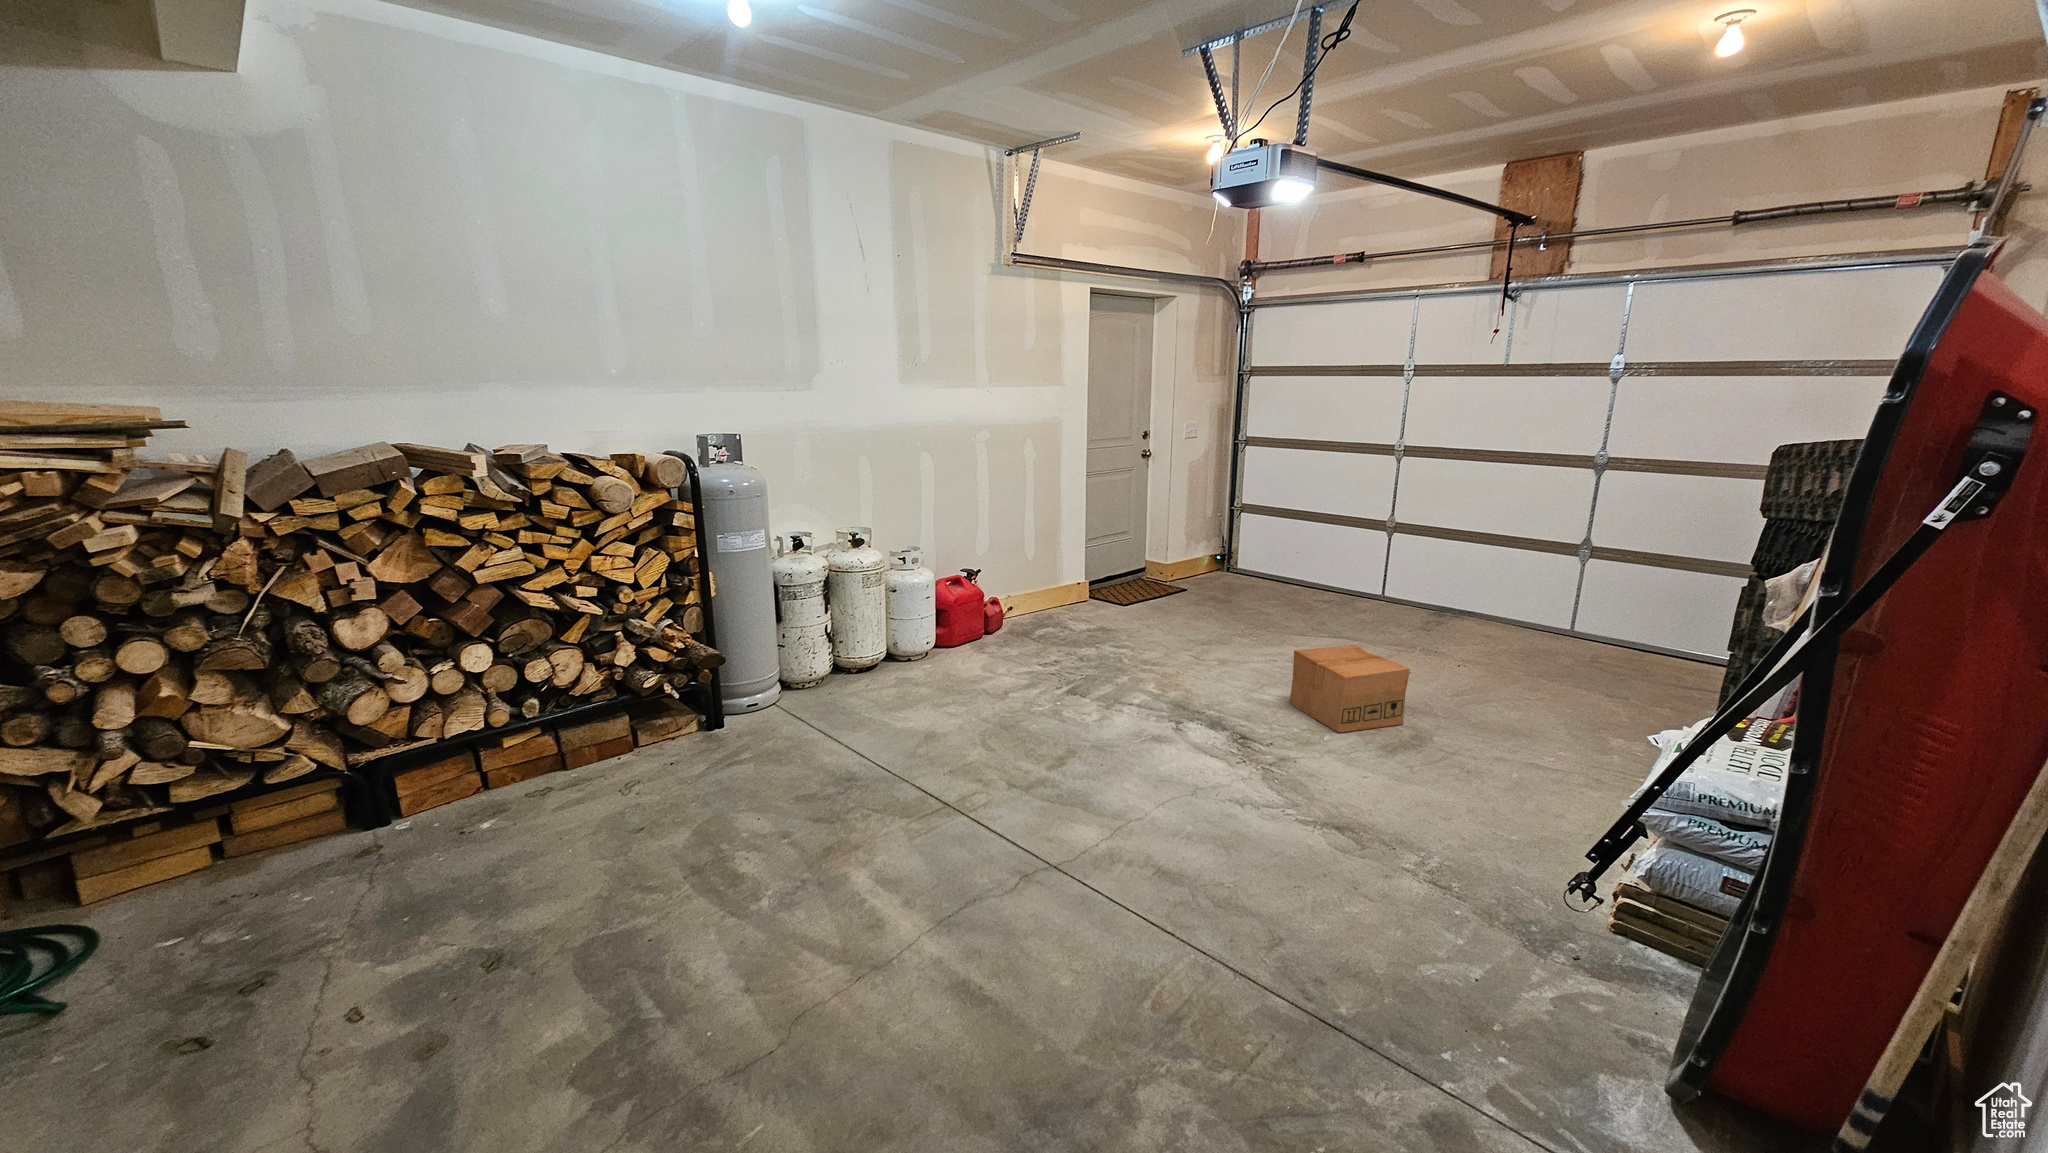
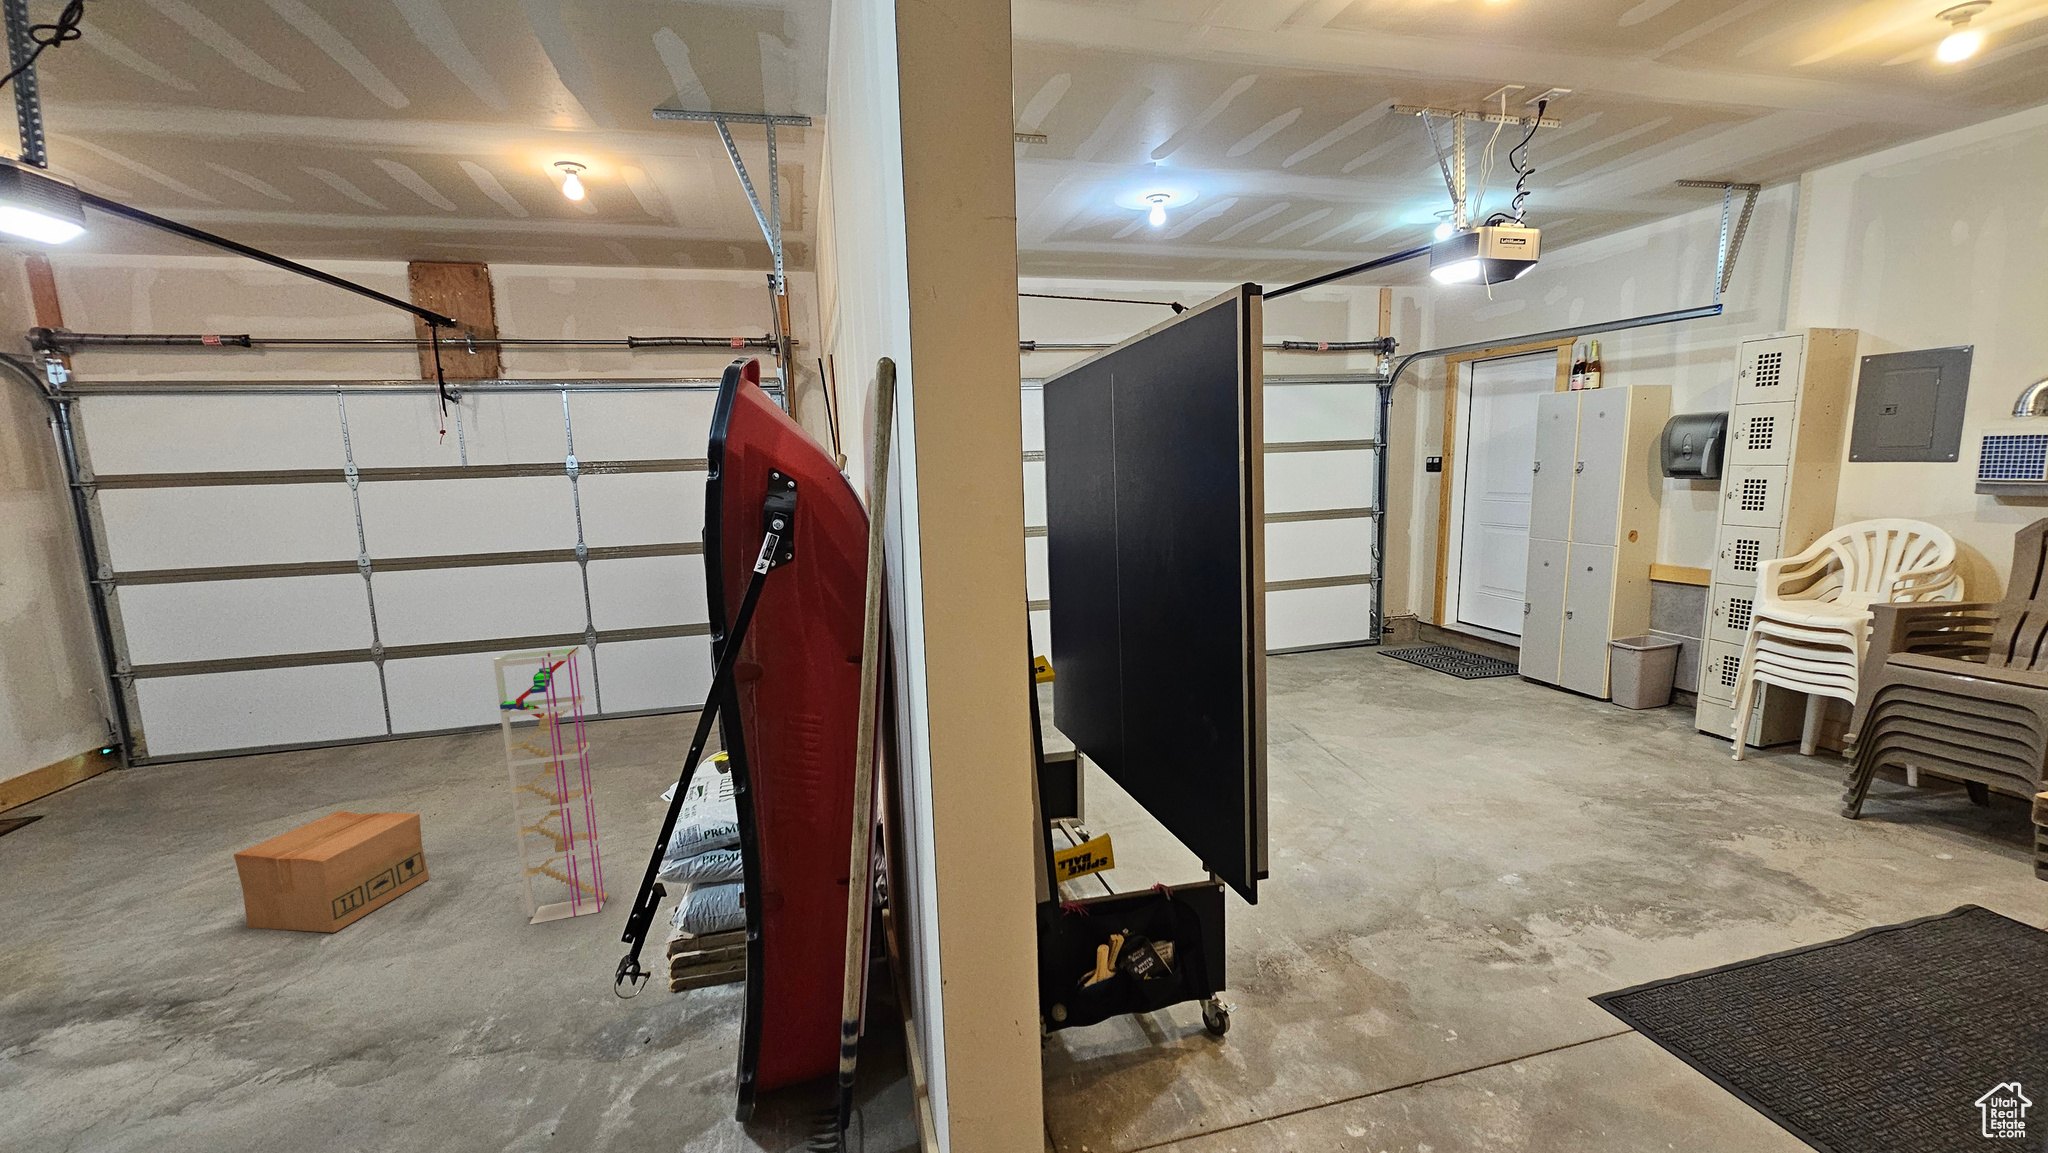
shelving unit: none [1478,553,1599,821] -> present [494,647,608,924]

